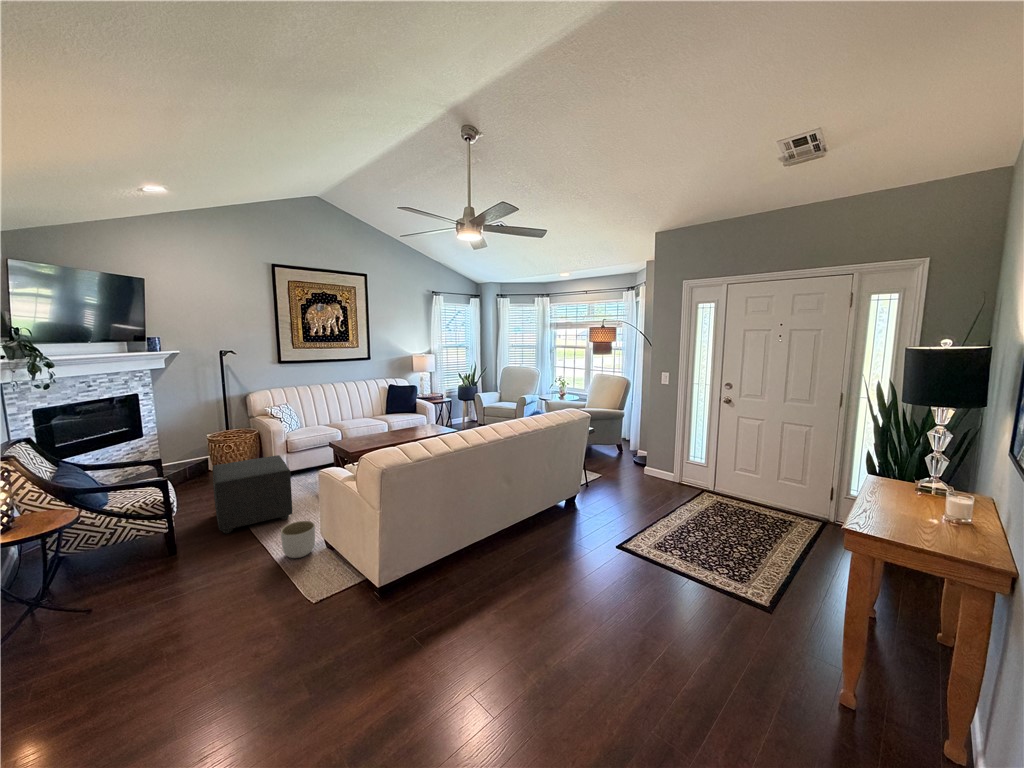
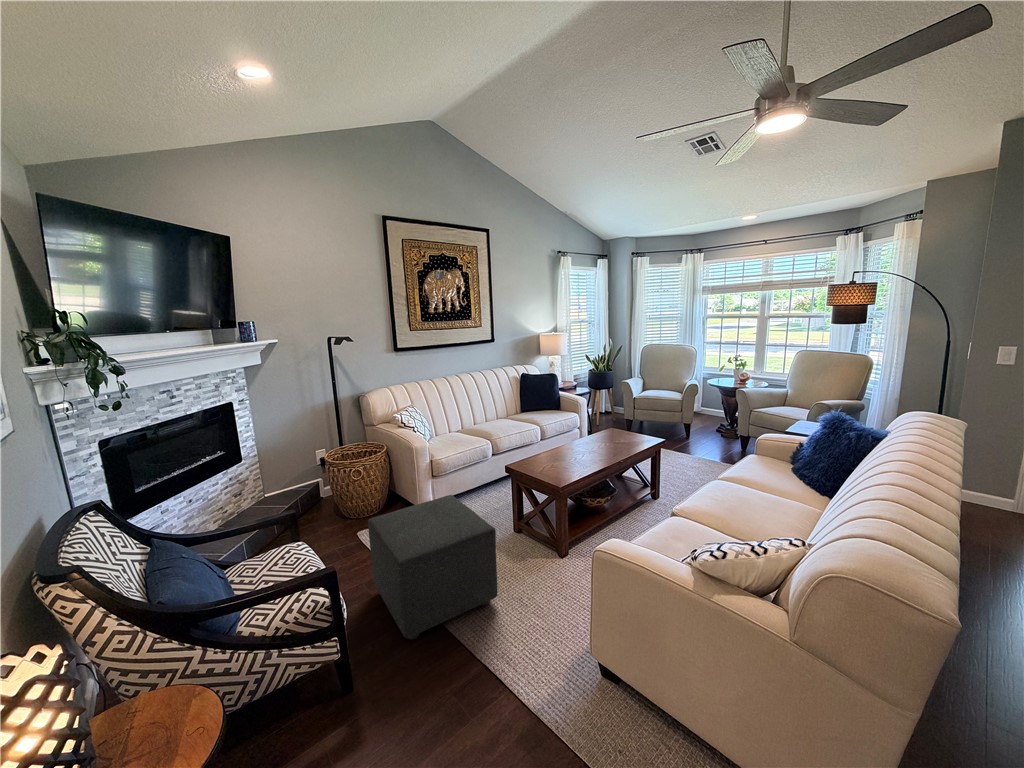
planter: present [281,521,315,558] -> none [540,635,596,714]

